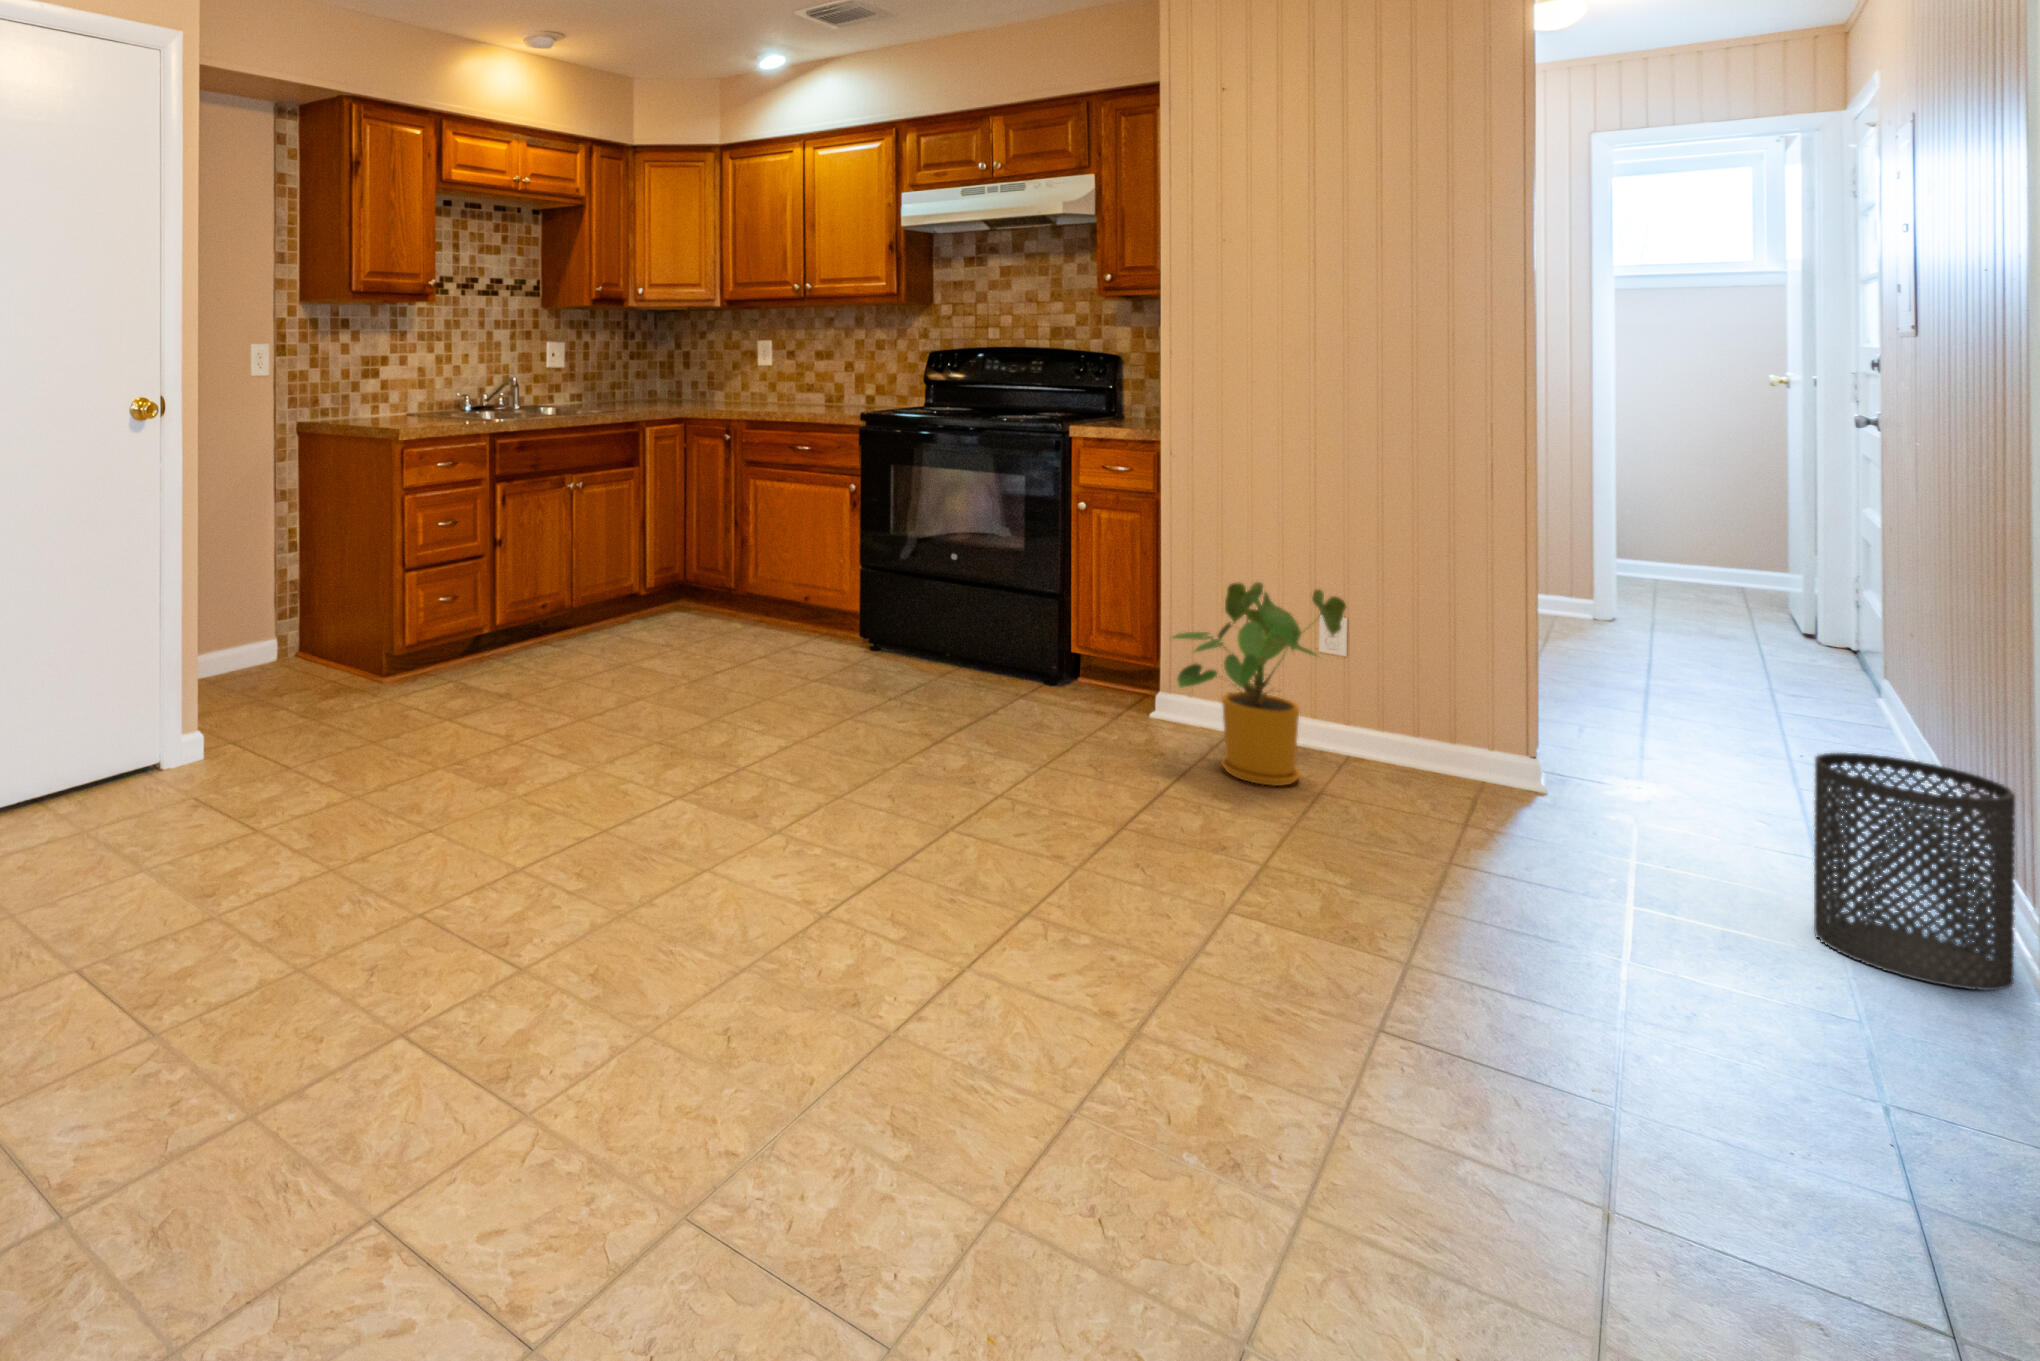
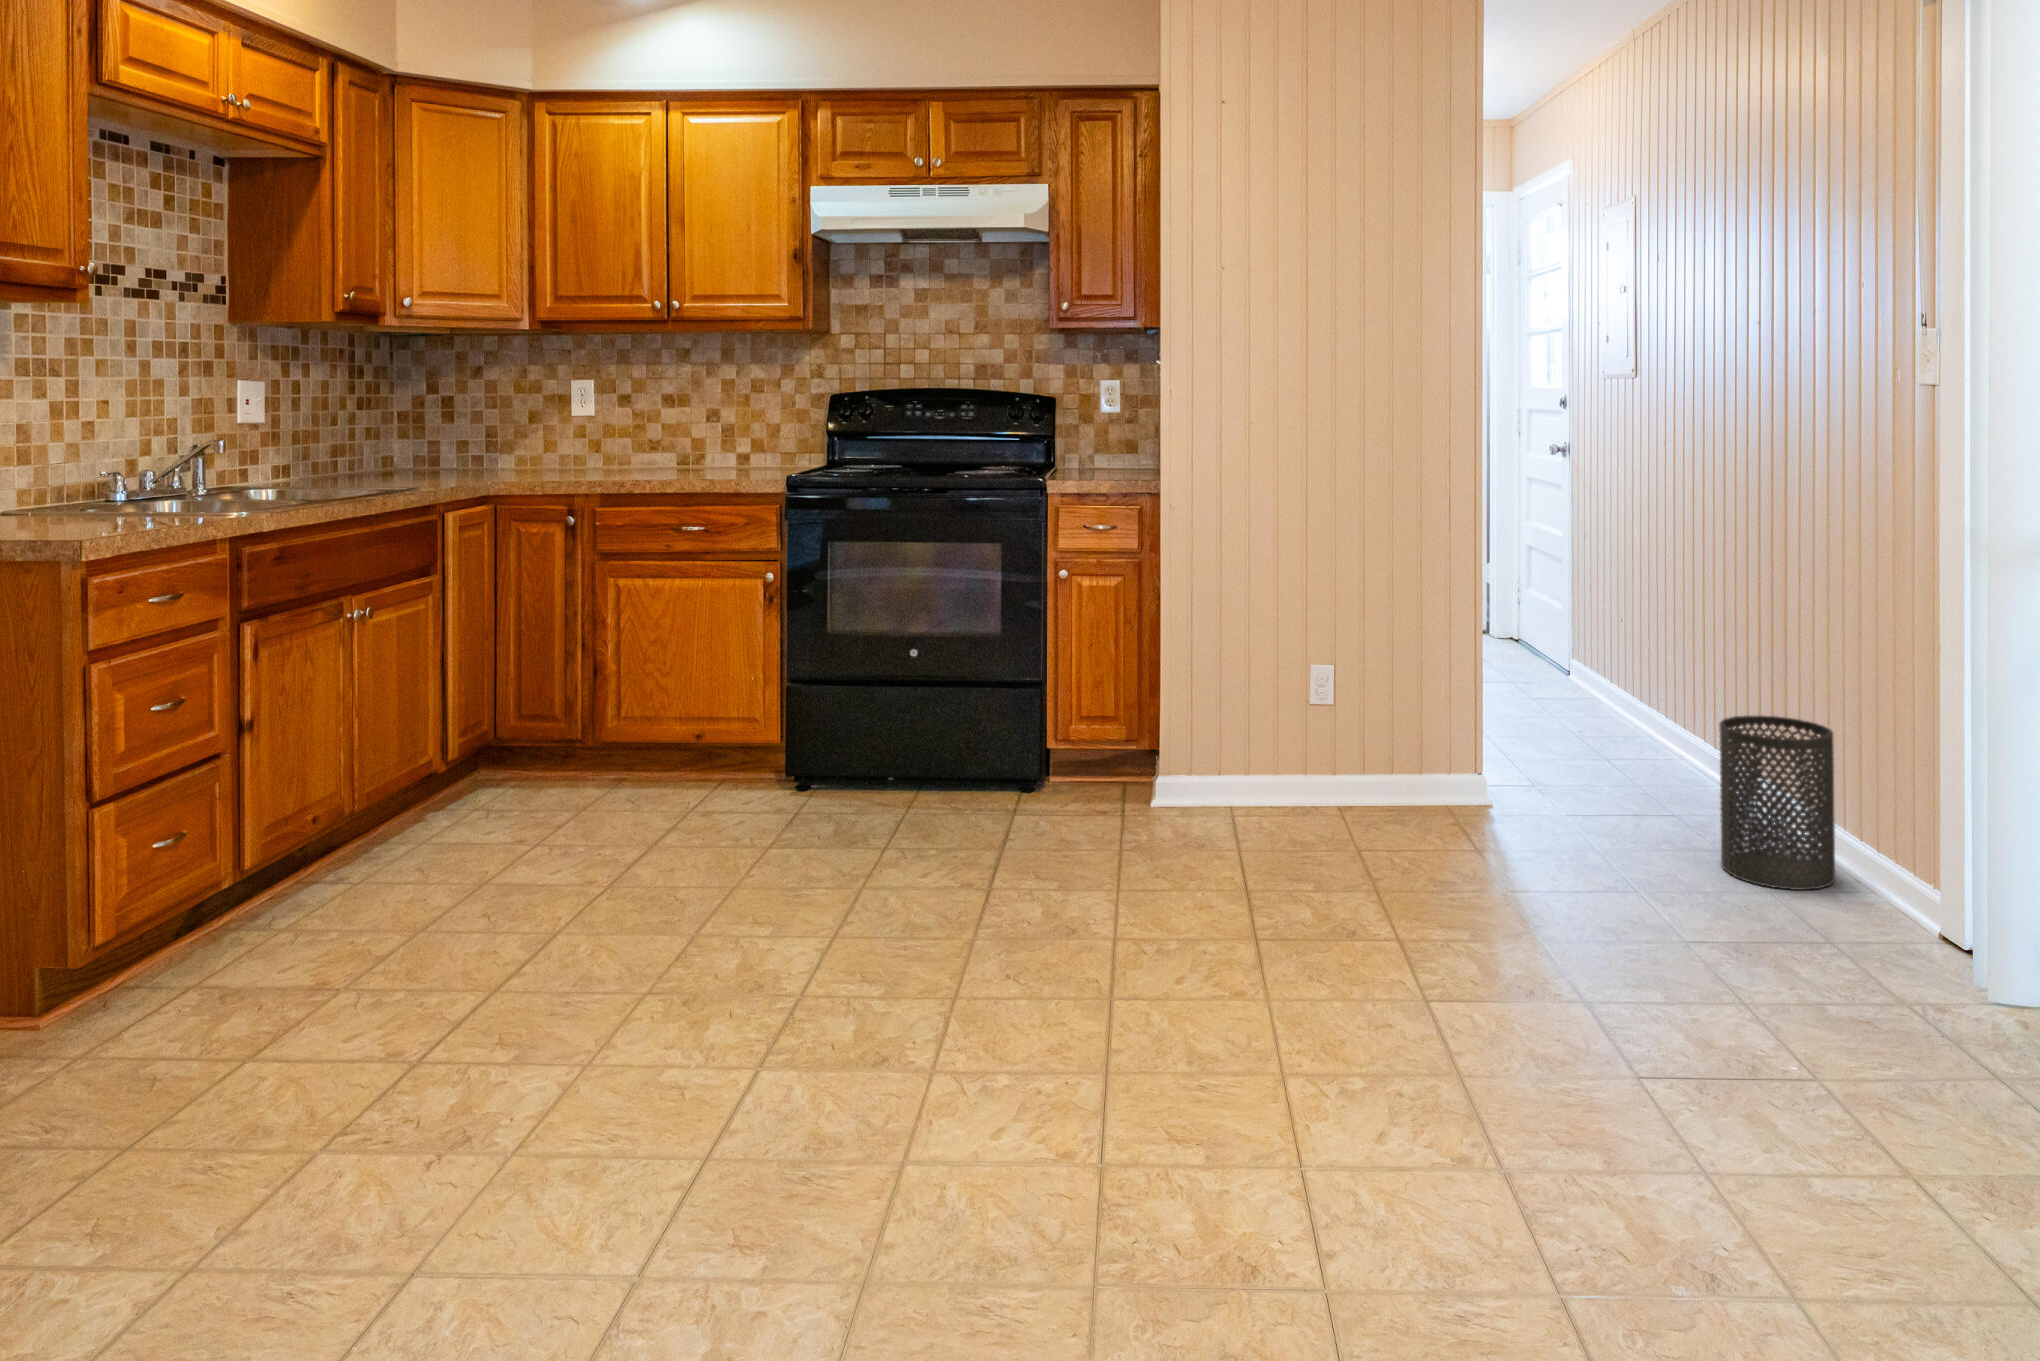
house plant: present [1172,582,1346,786] -> none [1222,636,1366,851]

